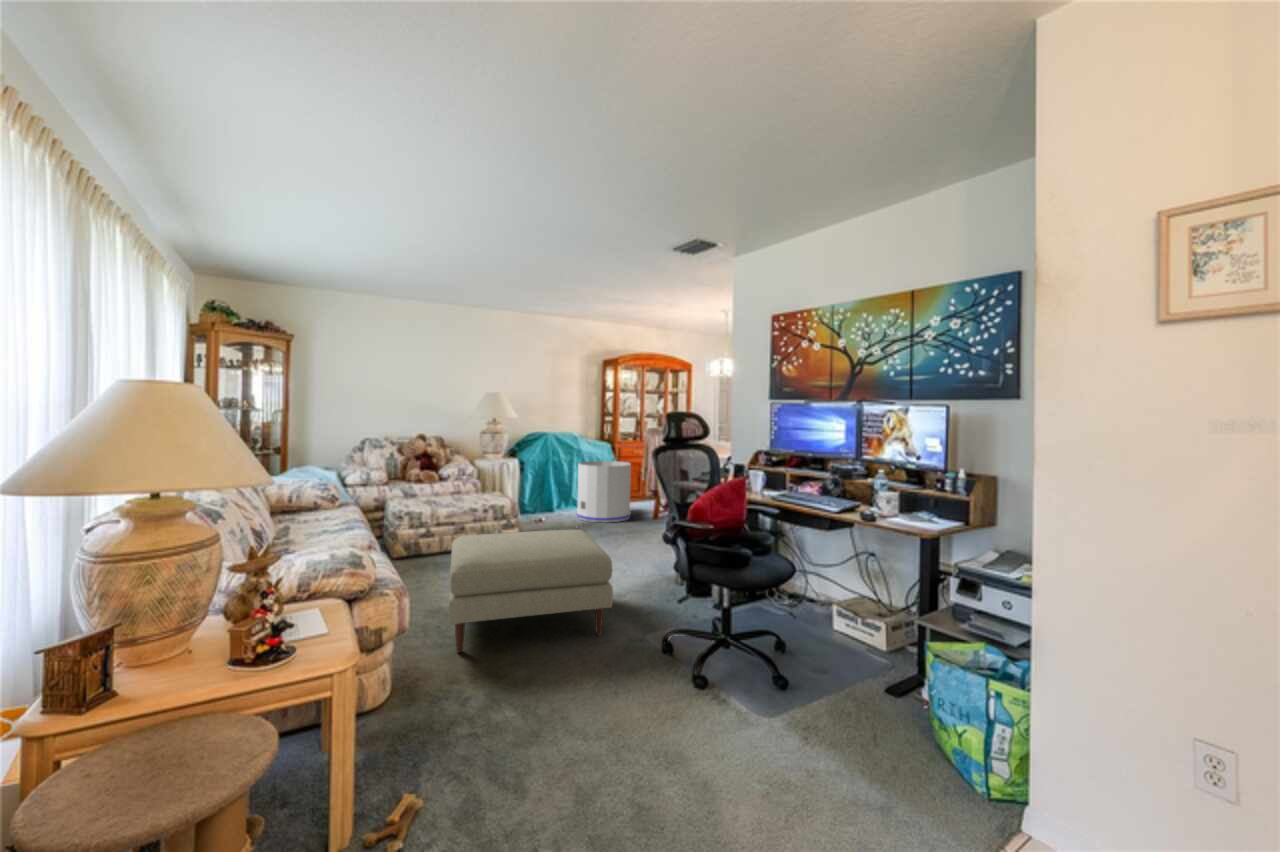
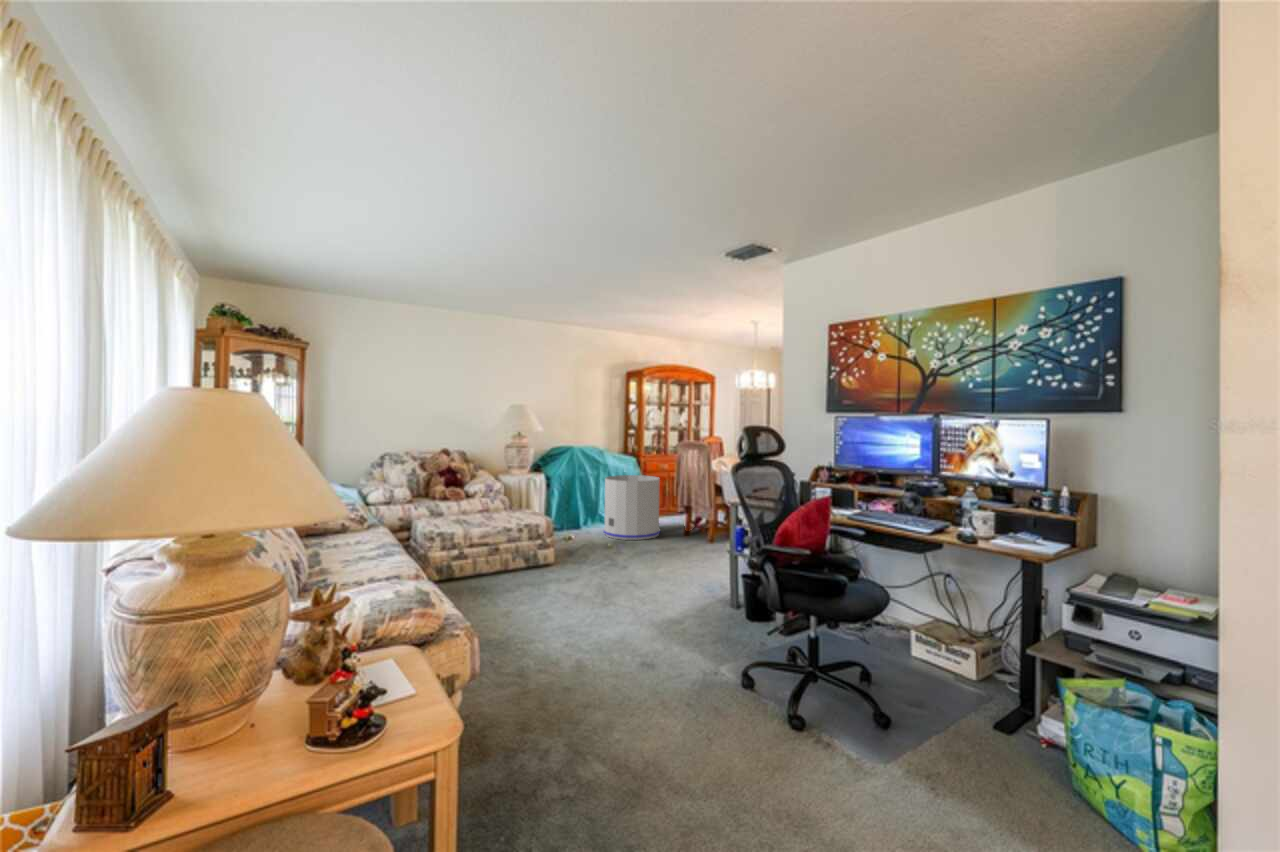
ottoman: present [449,530,613,652] -> none [501,553,682,692]

